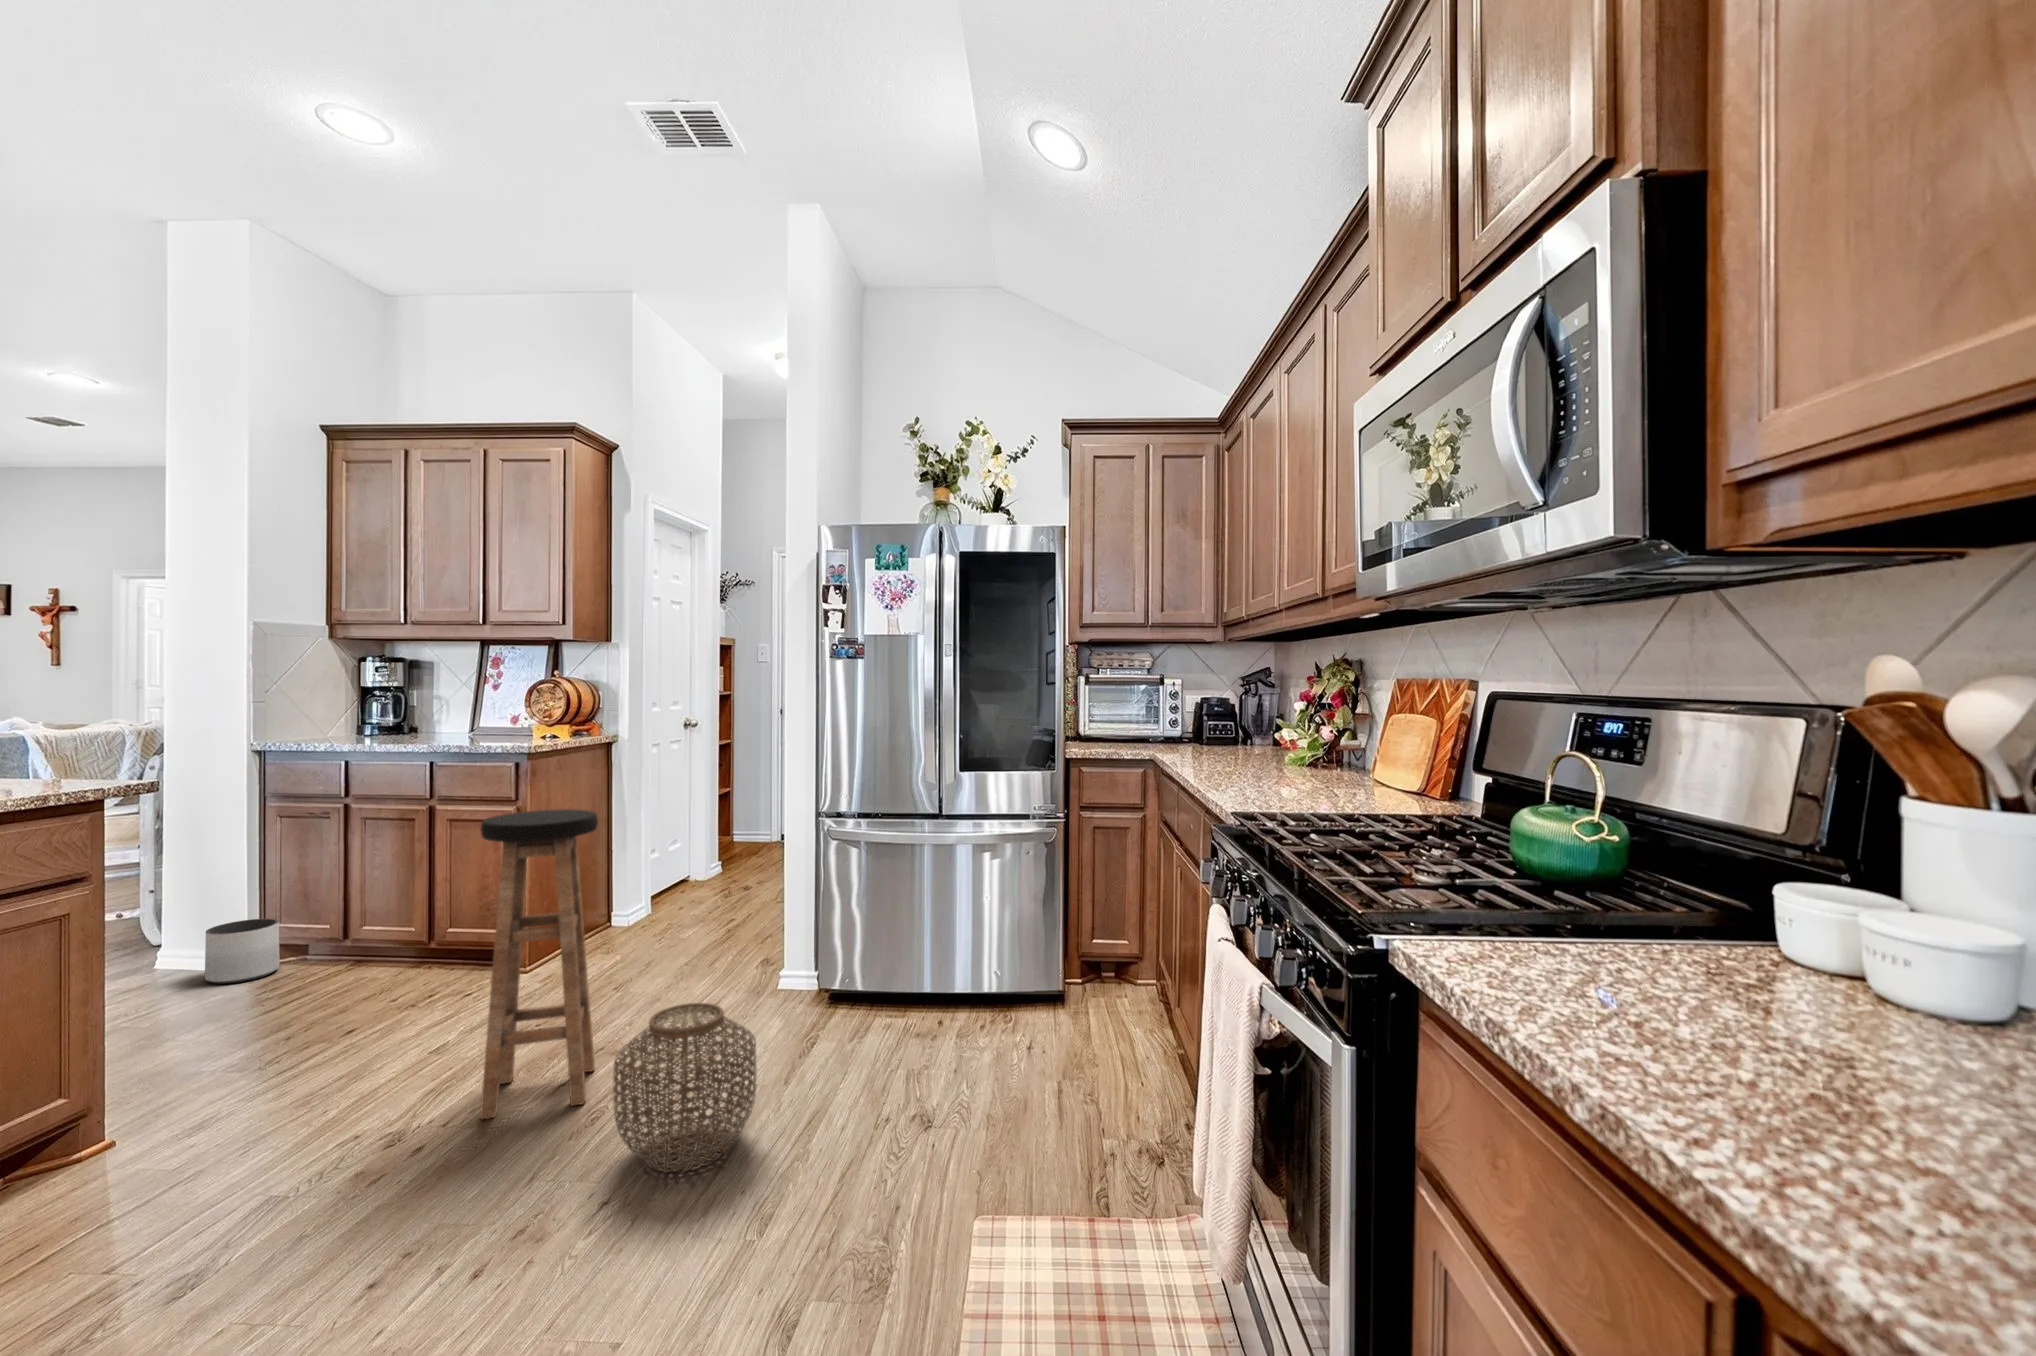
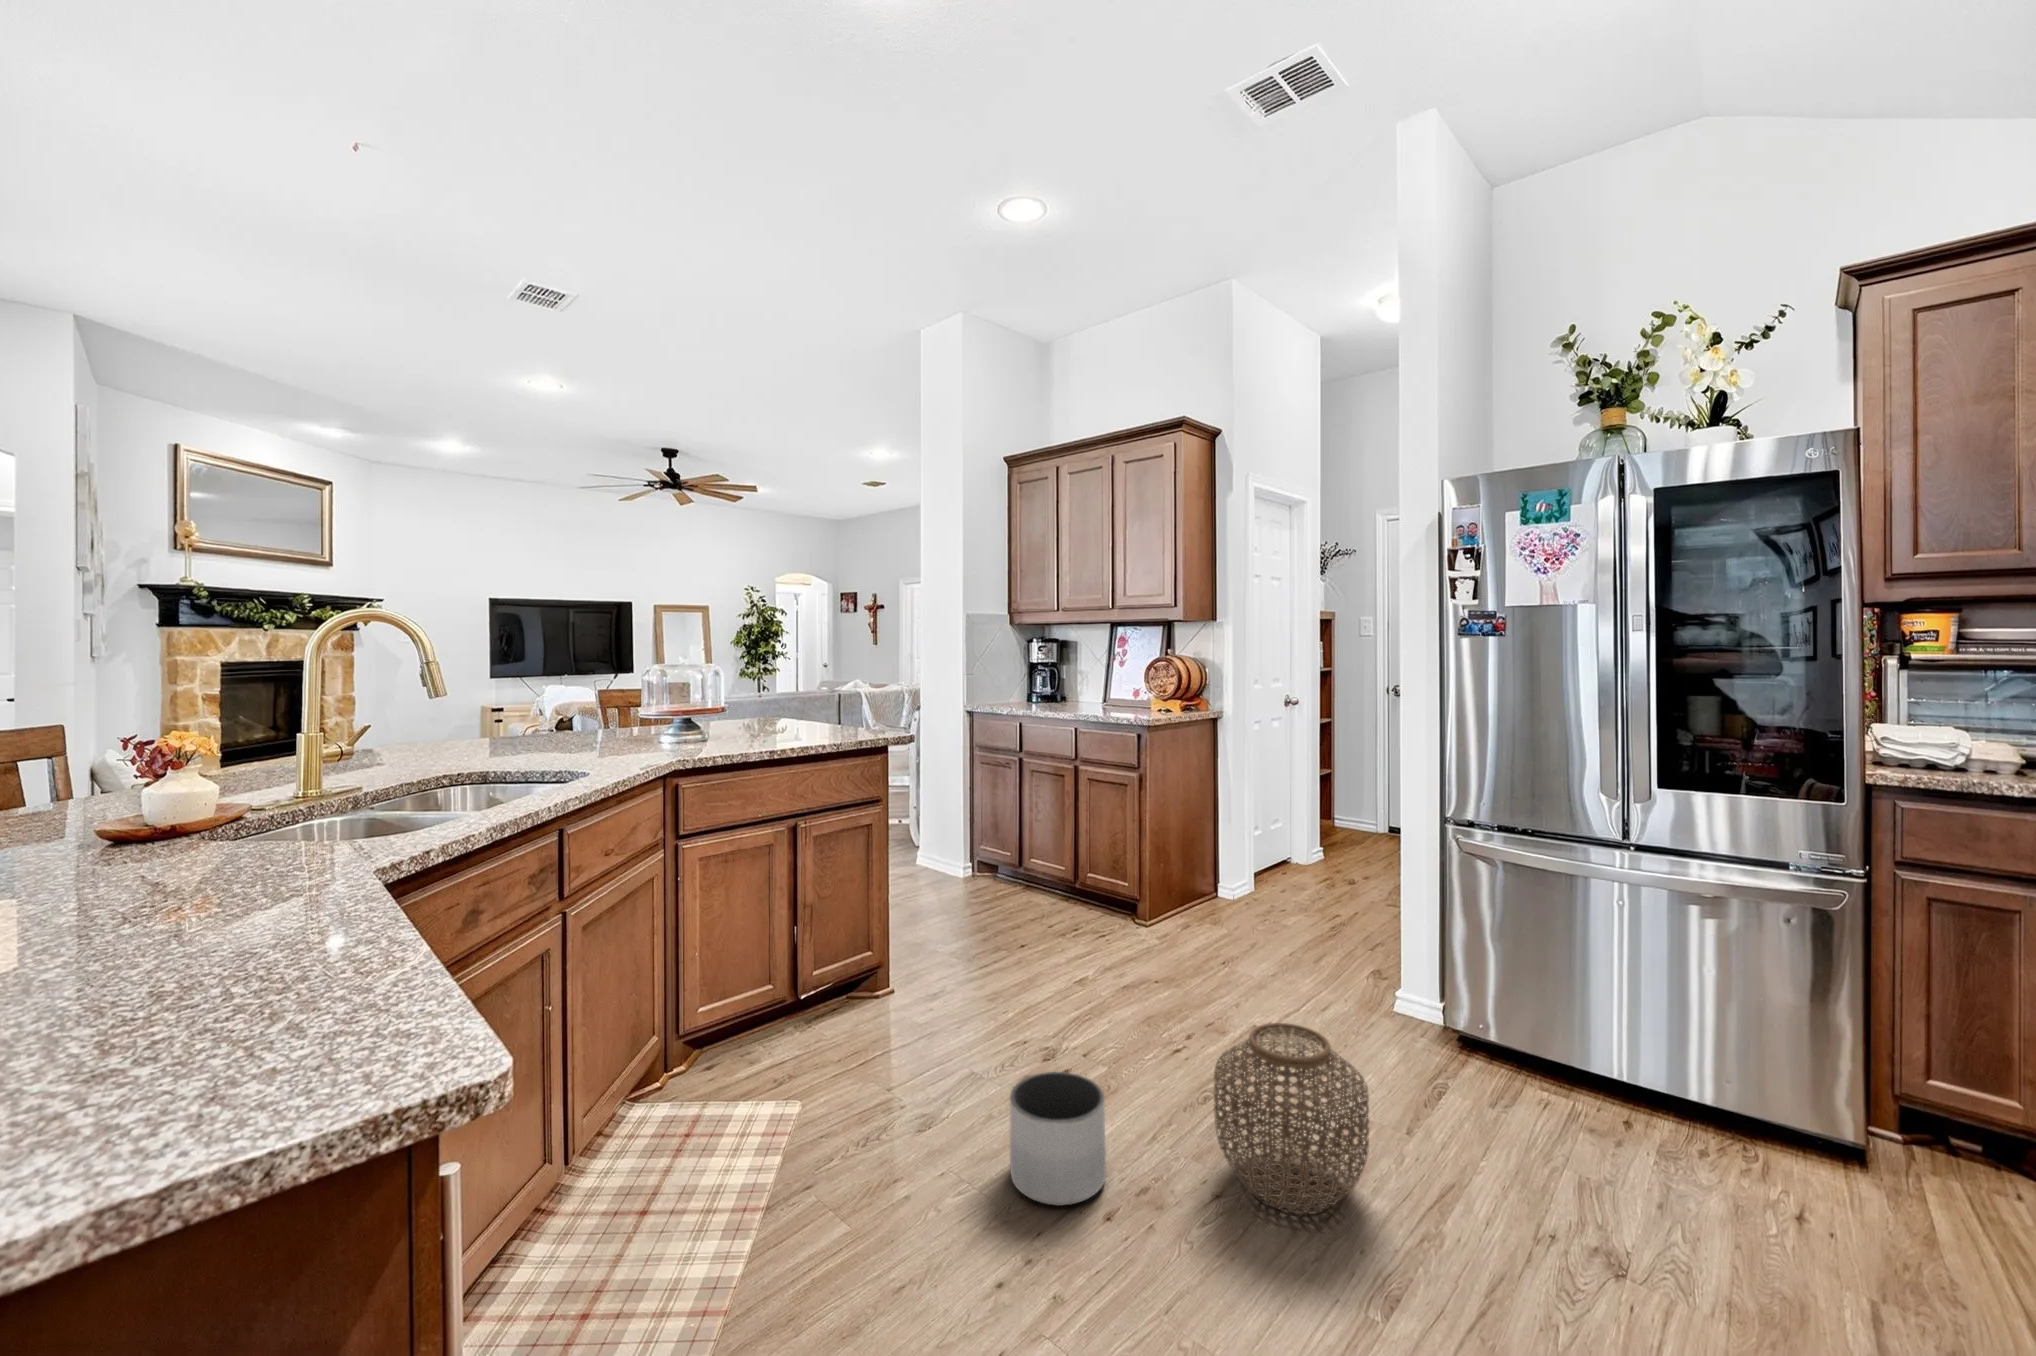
bar stool: present [480,809,598,1119] -> none [1101,790,1201,1087]
planter: present [205,919,280,984] -> present [1010,1072,1106,1206]

